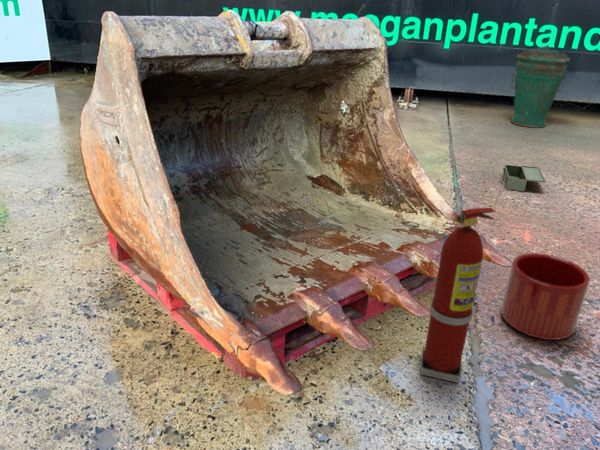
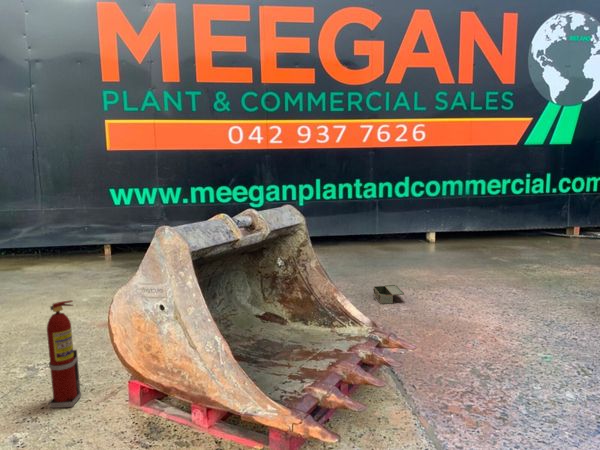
trash can: present [512,49,570,128] -> none [353,199,390,257]
fire extinguisher: present [420,208,496,382] -> present [47,300,81,408]
planter: present [501,253,590,340] -> none [416,337,463,391]

